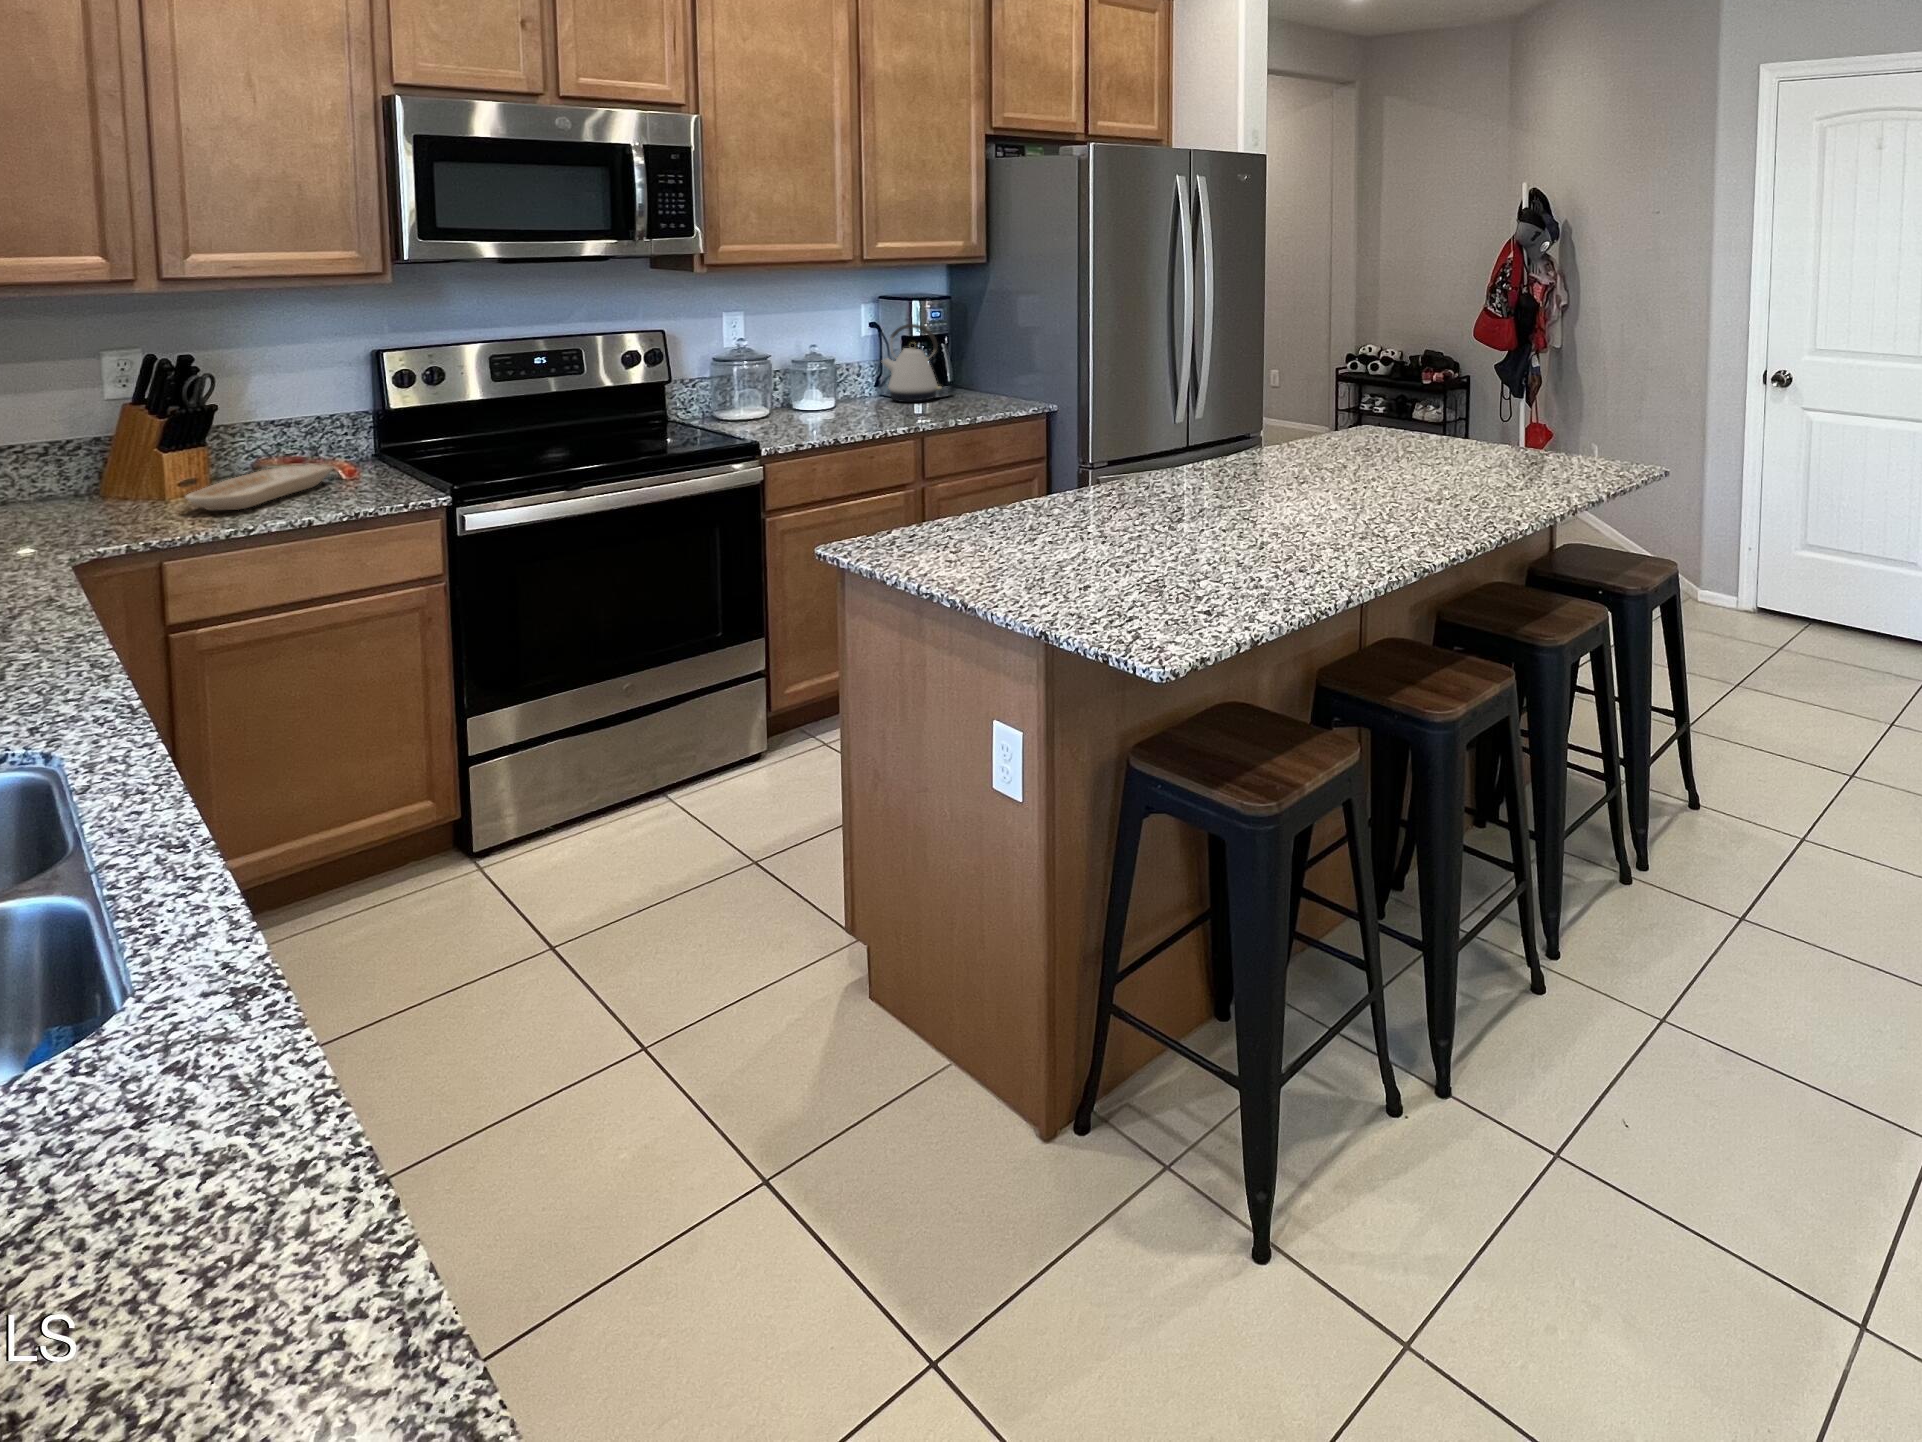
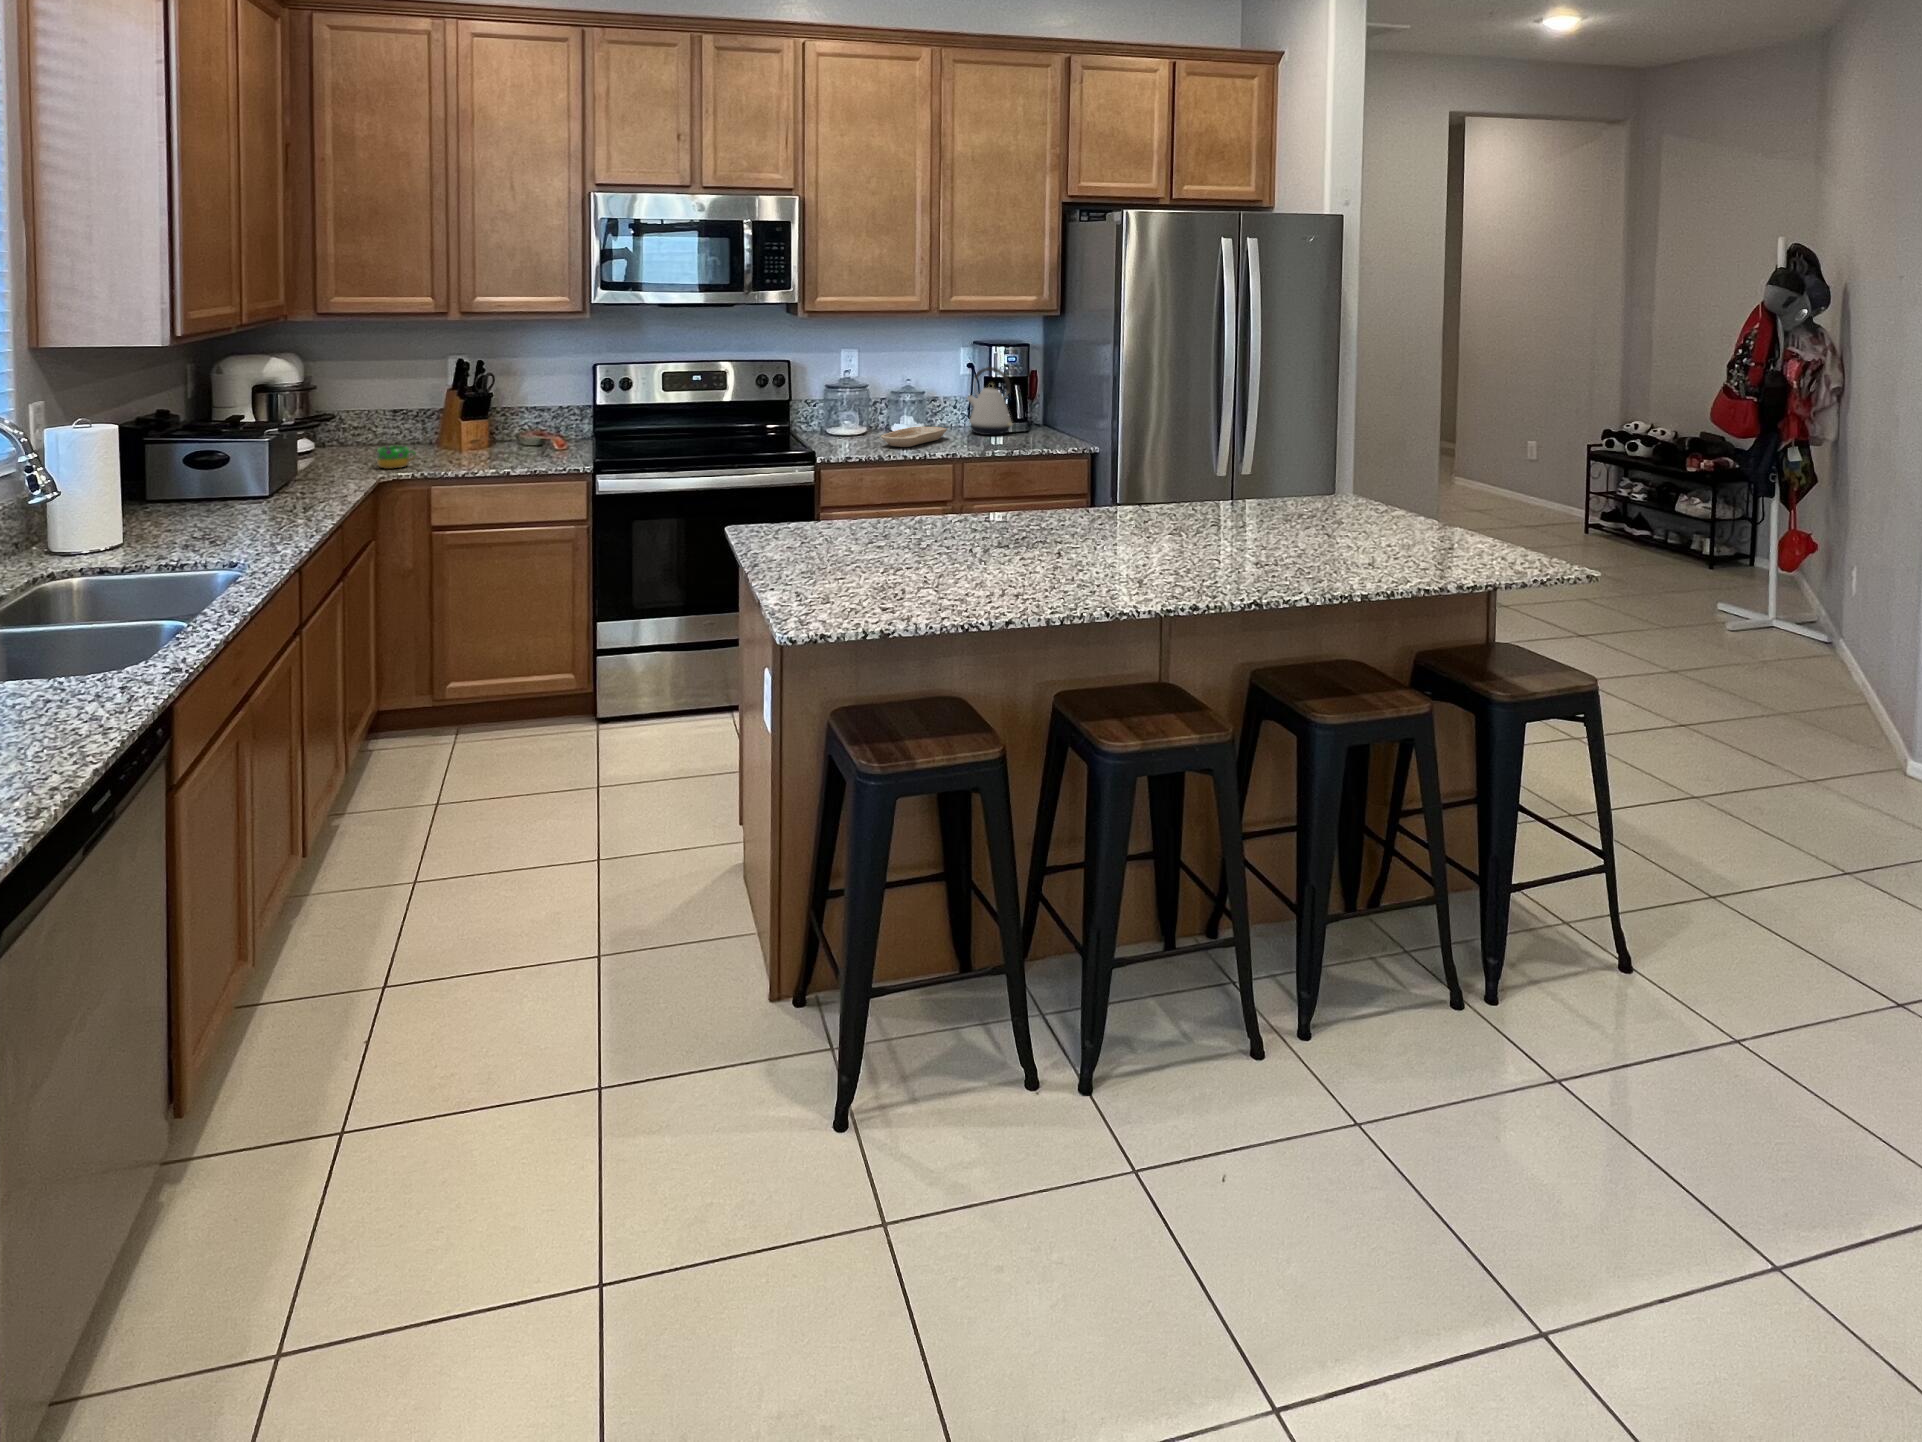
tray: present [185,465,333,510] -> present [881,427,947,447]
mug: none [34,501,119,543] -> present [377,446,416,469]

